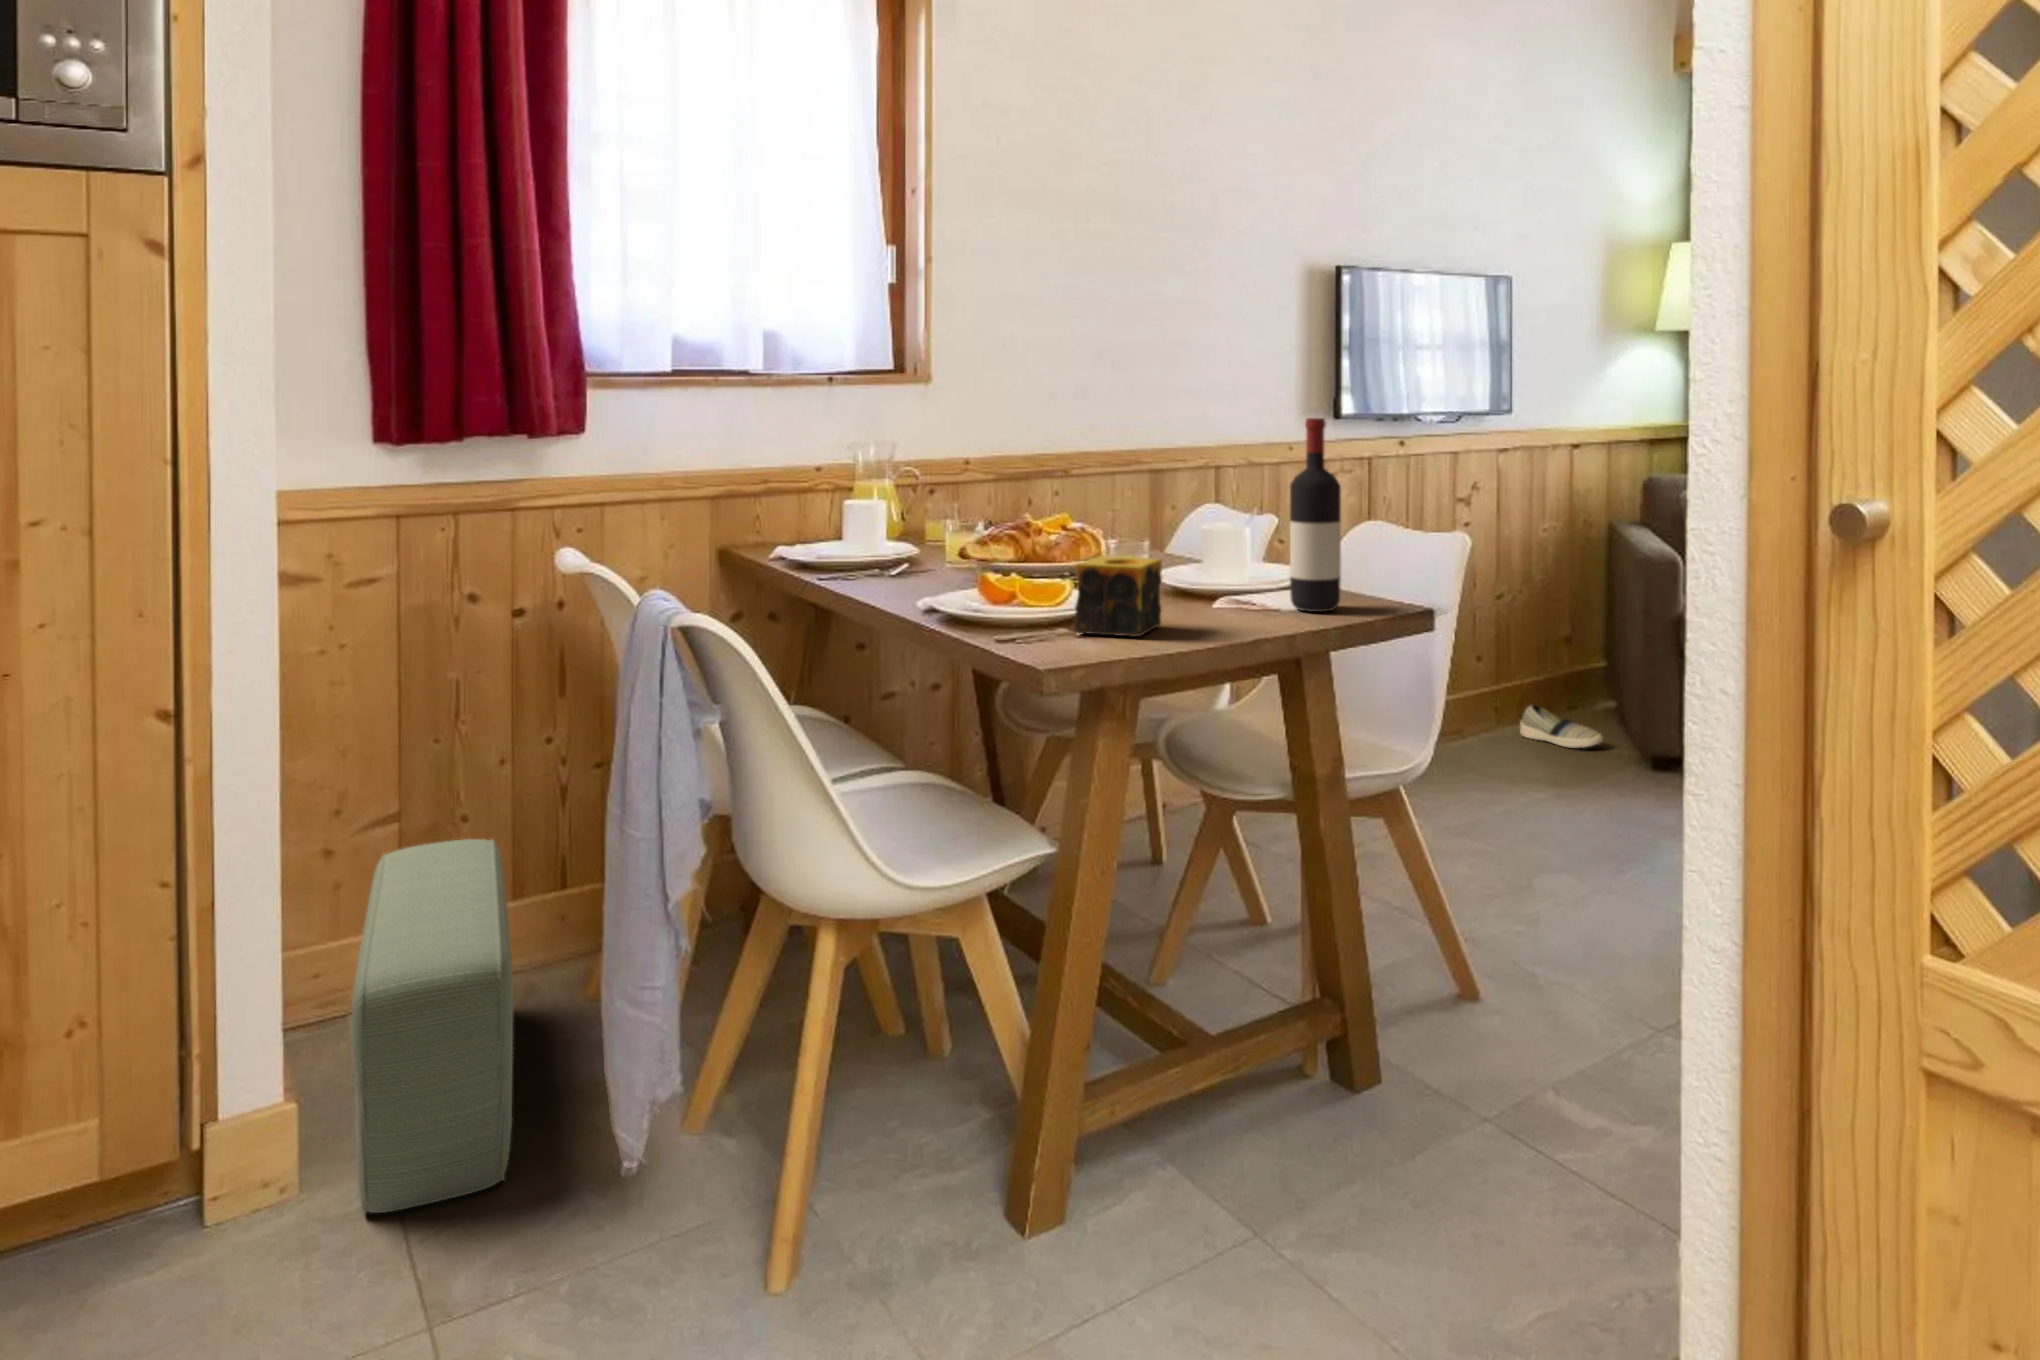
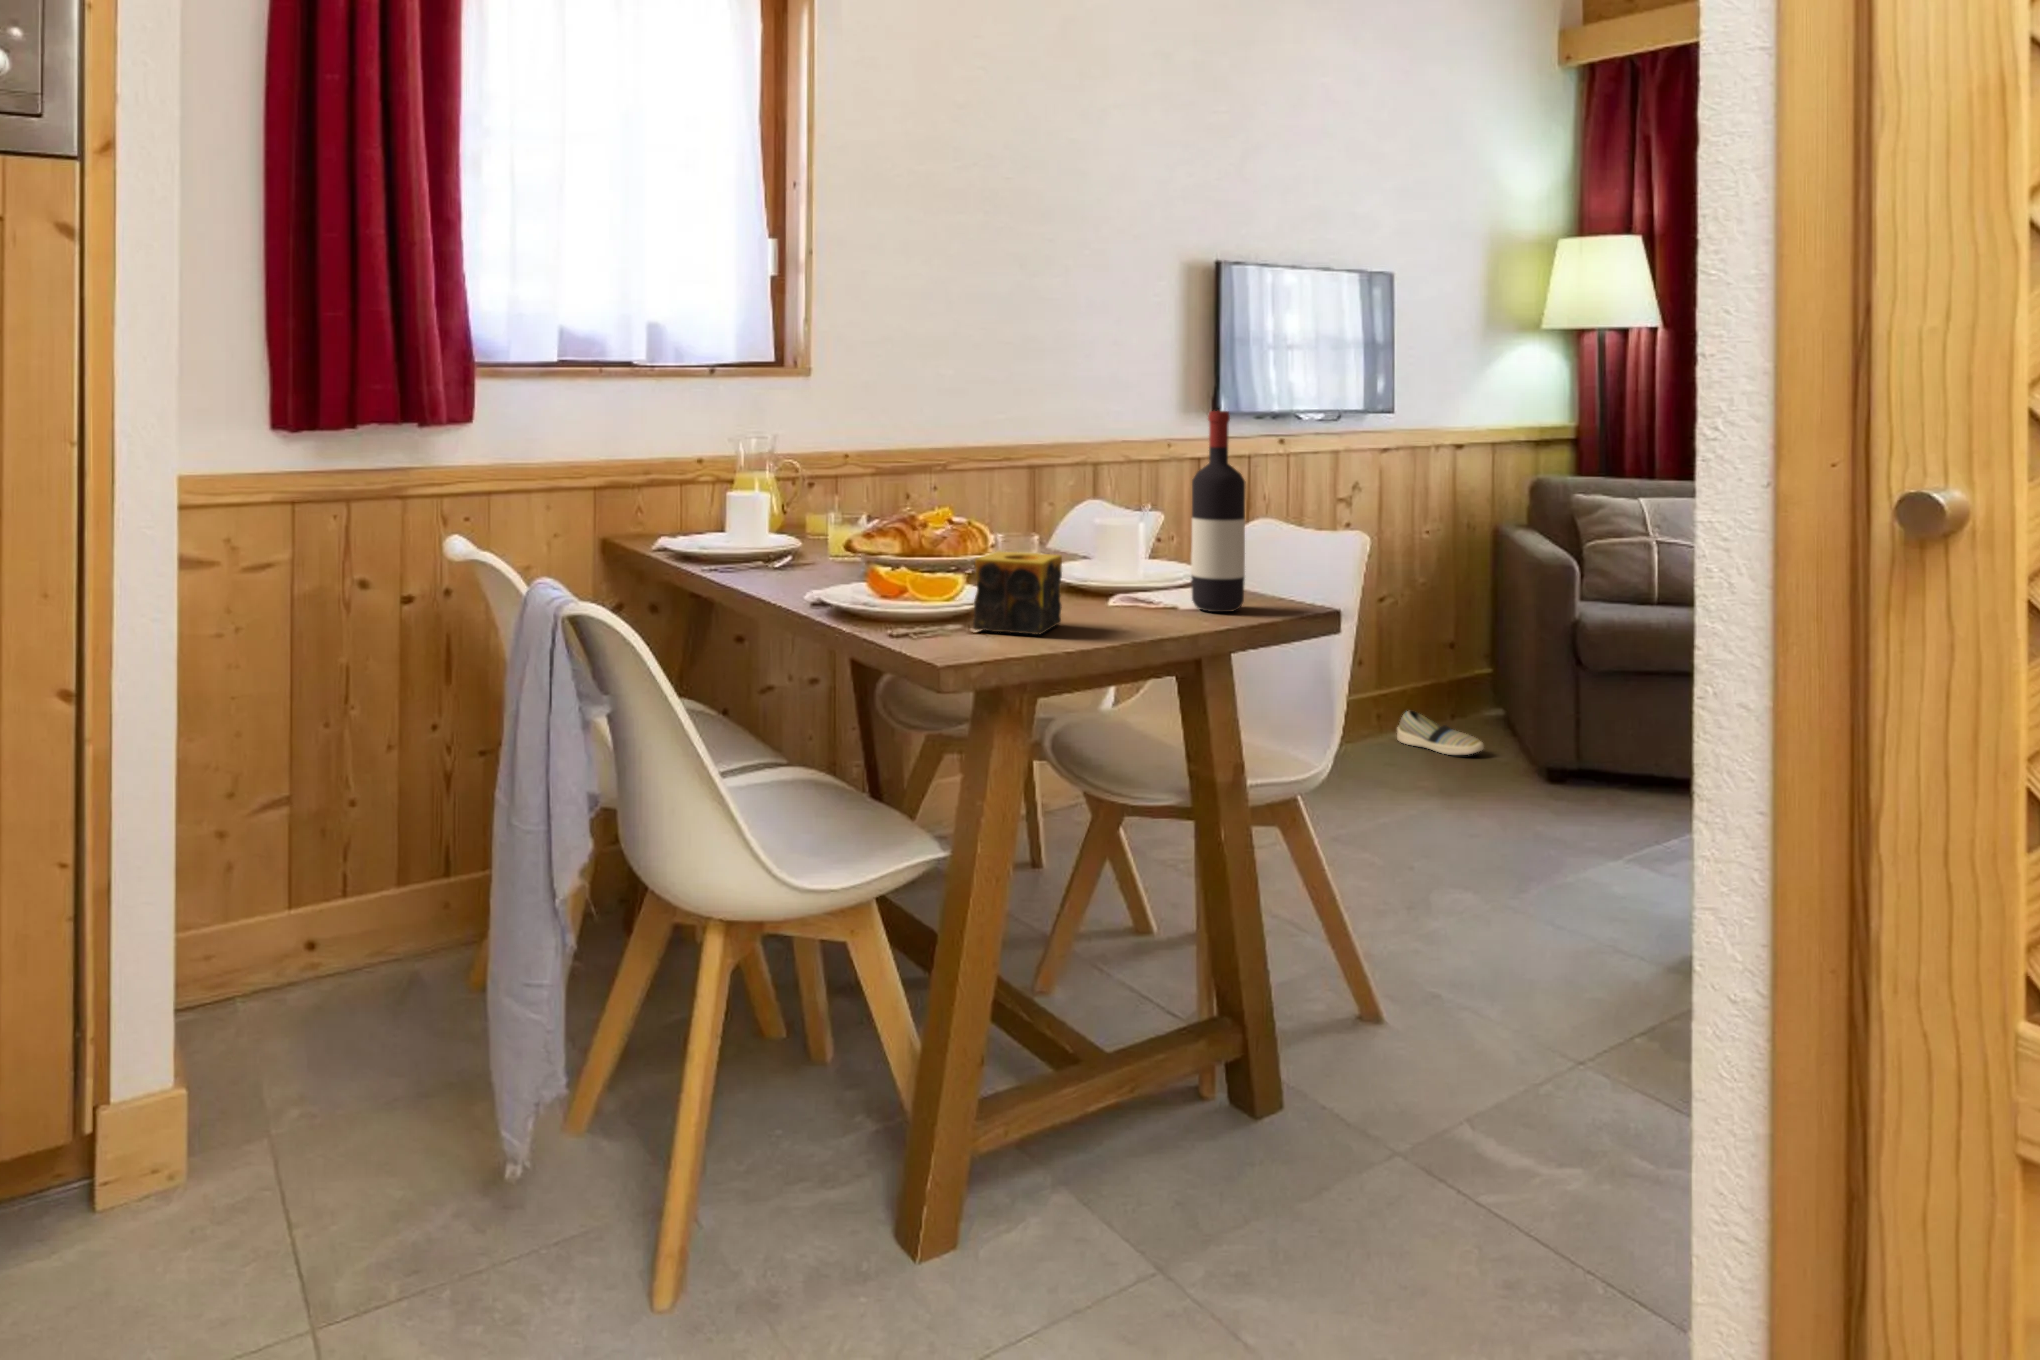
pouf: present [351,839,513,1213] -> none [249,825,403,1203]

